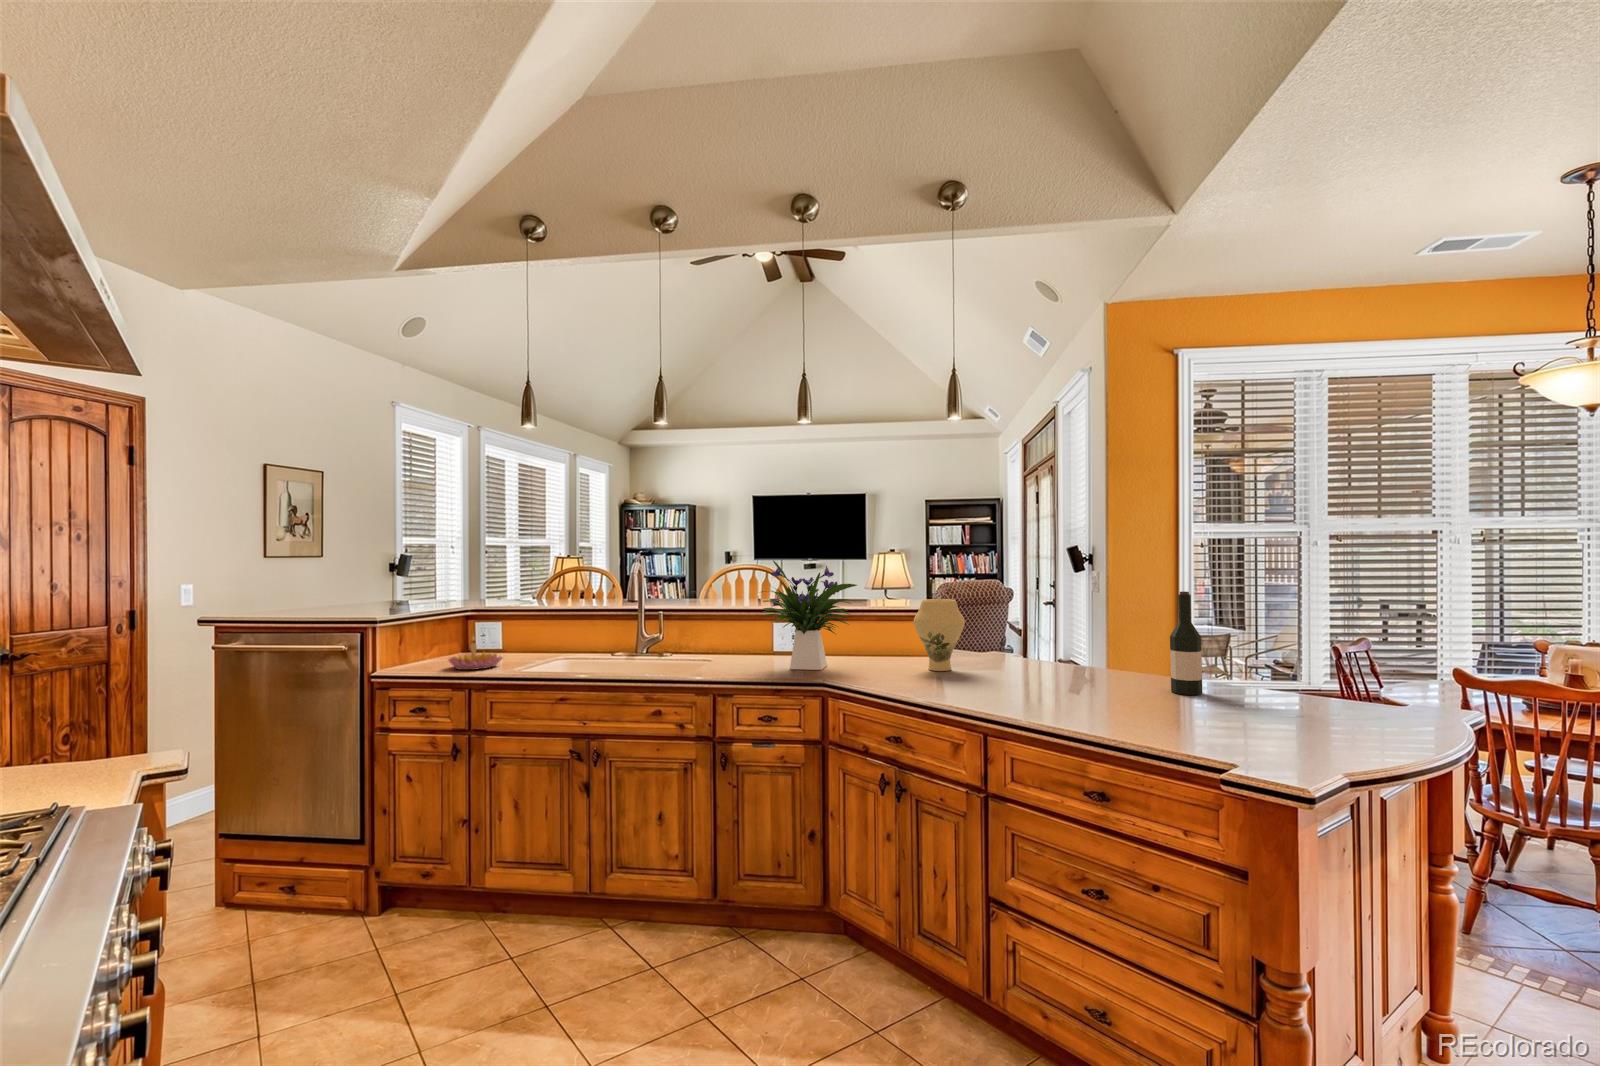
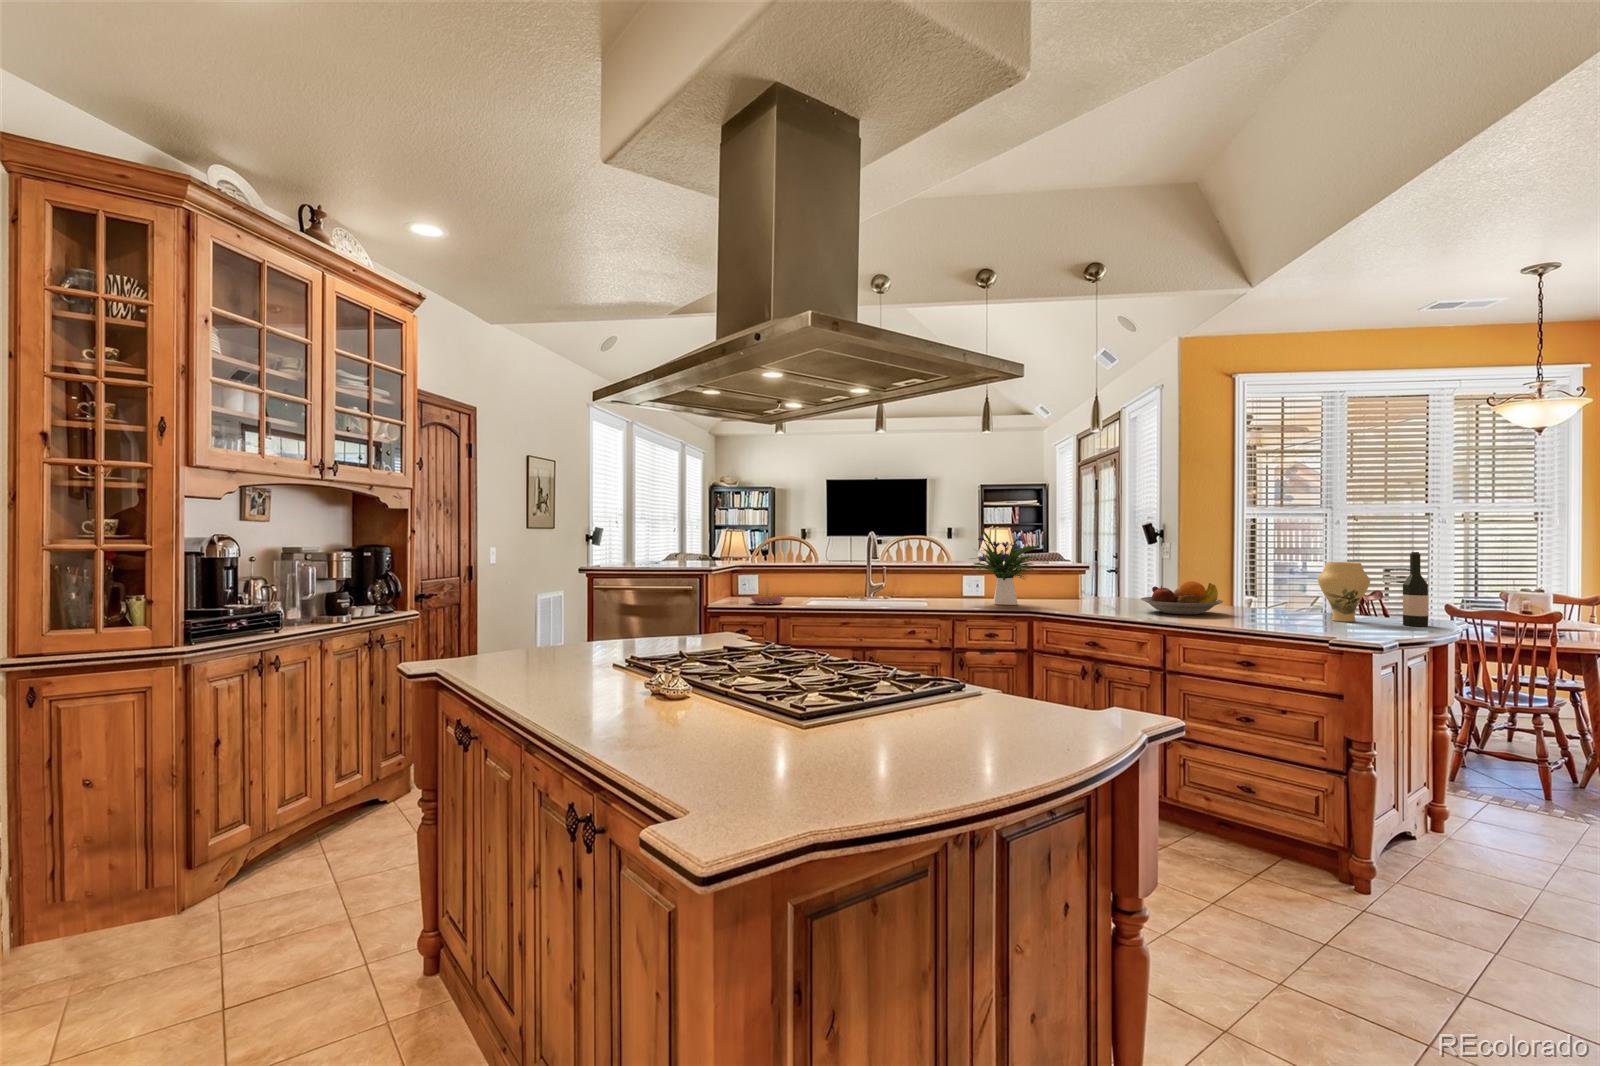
wine bottle: present [1170,591,1202,695] -> present [1403,552,1428,626]
vase: present [914,599,965,671] -> present [1318,562,1370,622]
fruit bowl: none [978,641,1097,694] -> present [1141,581,1223,615]

